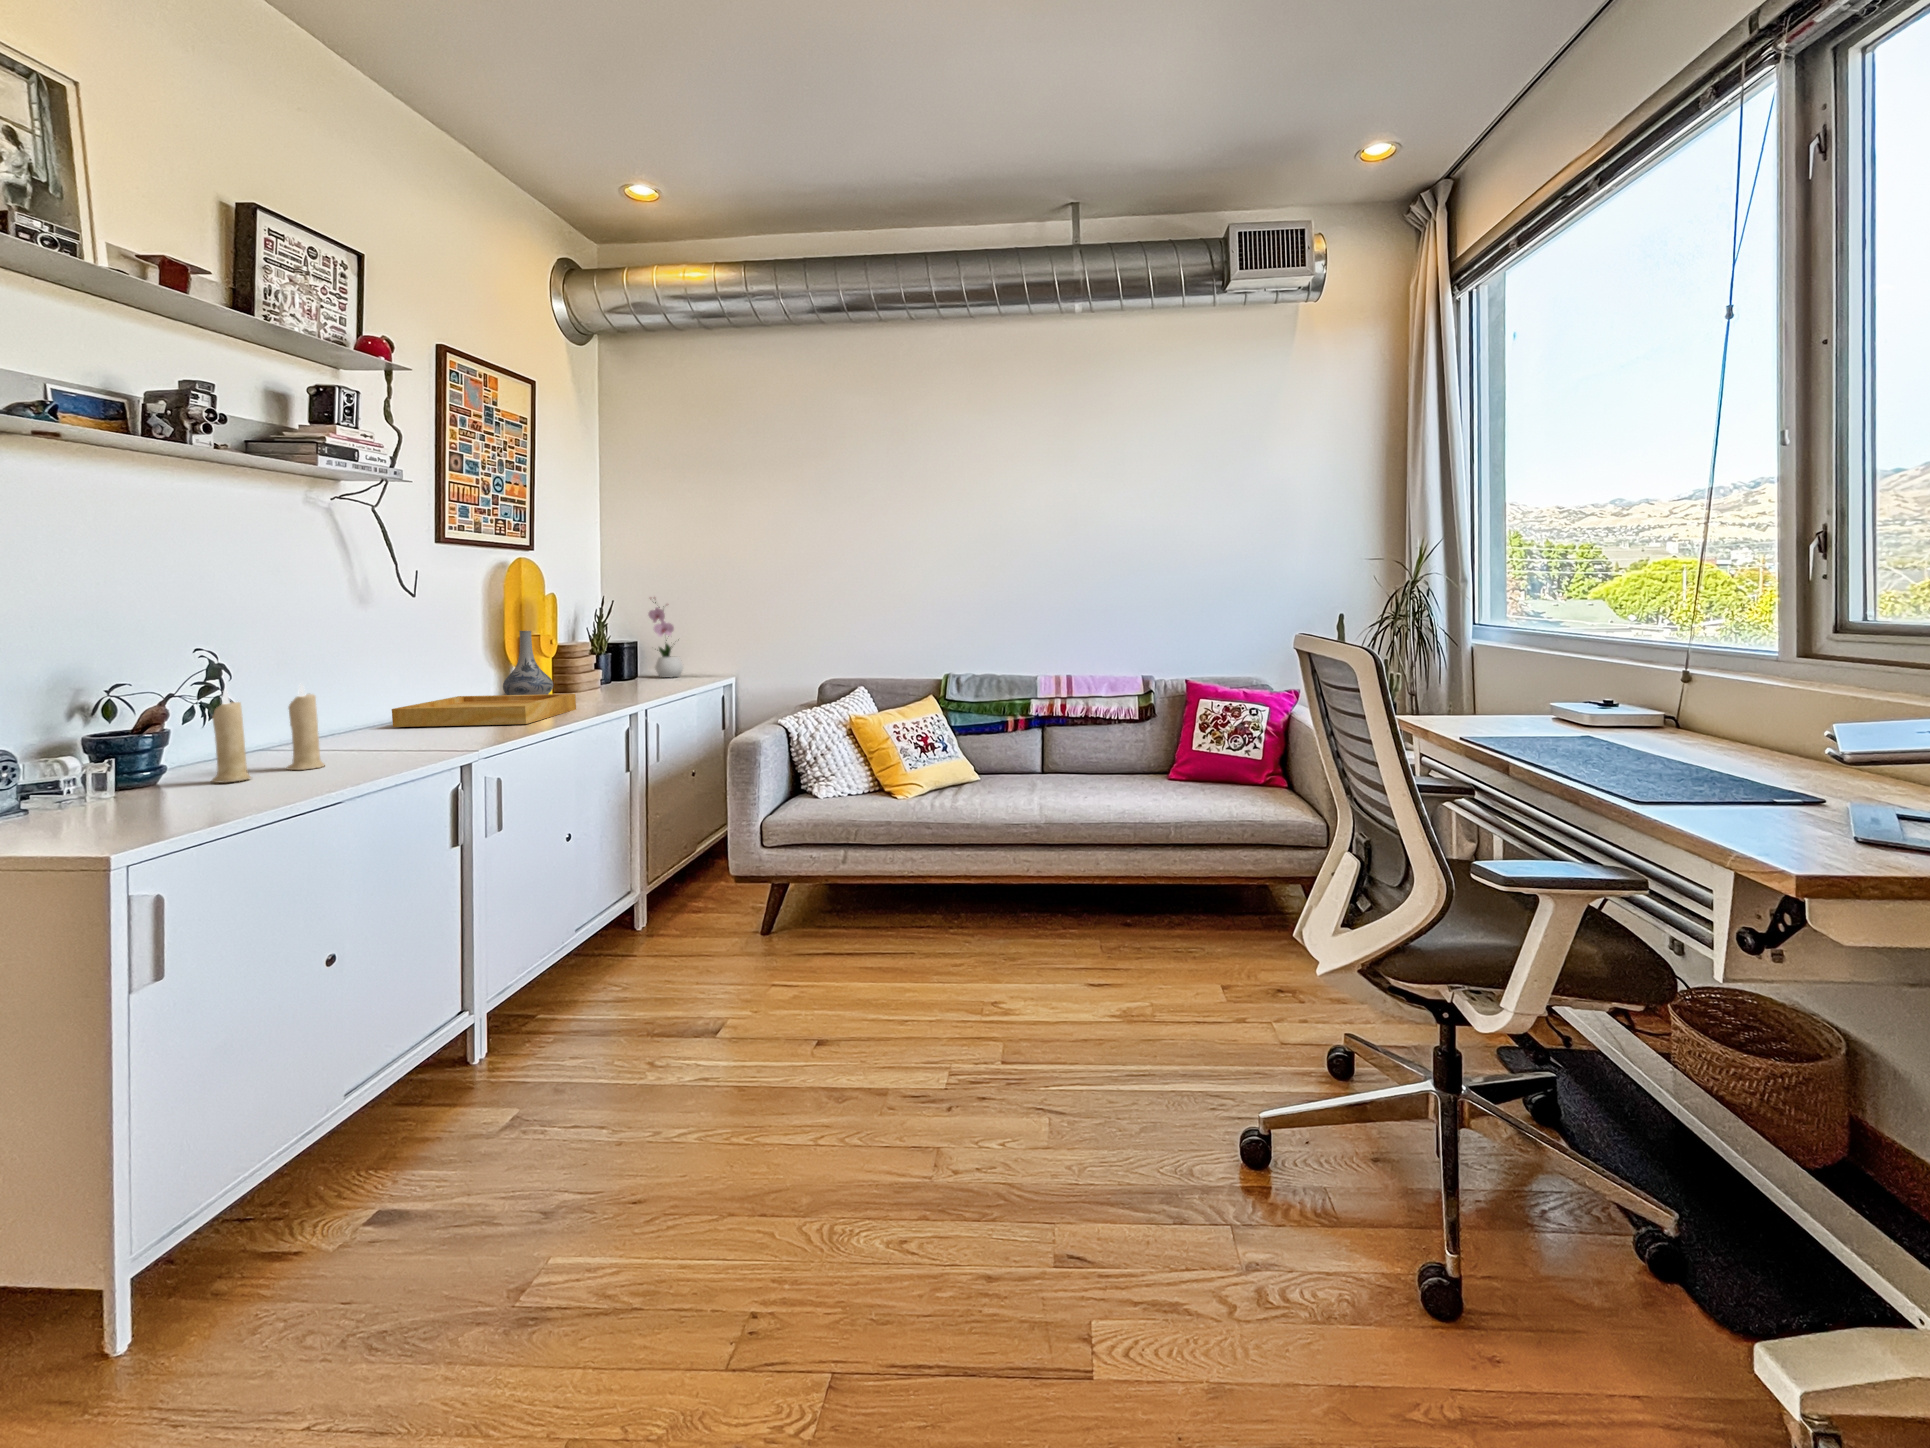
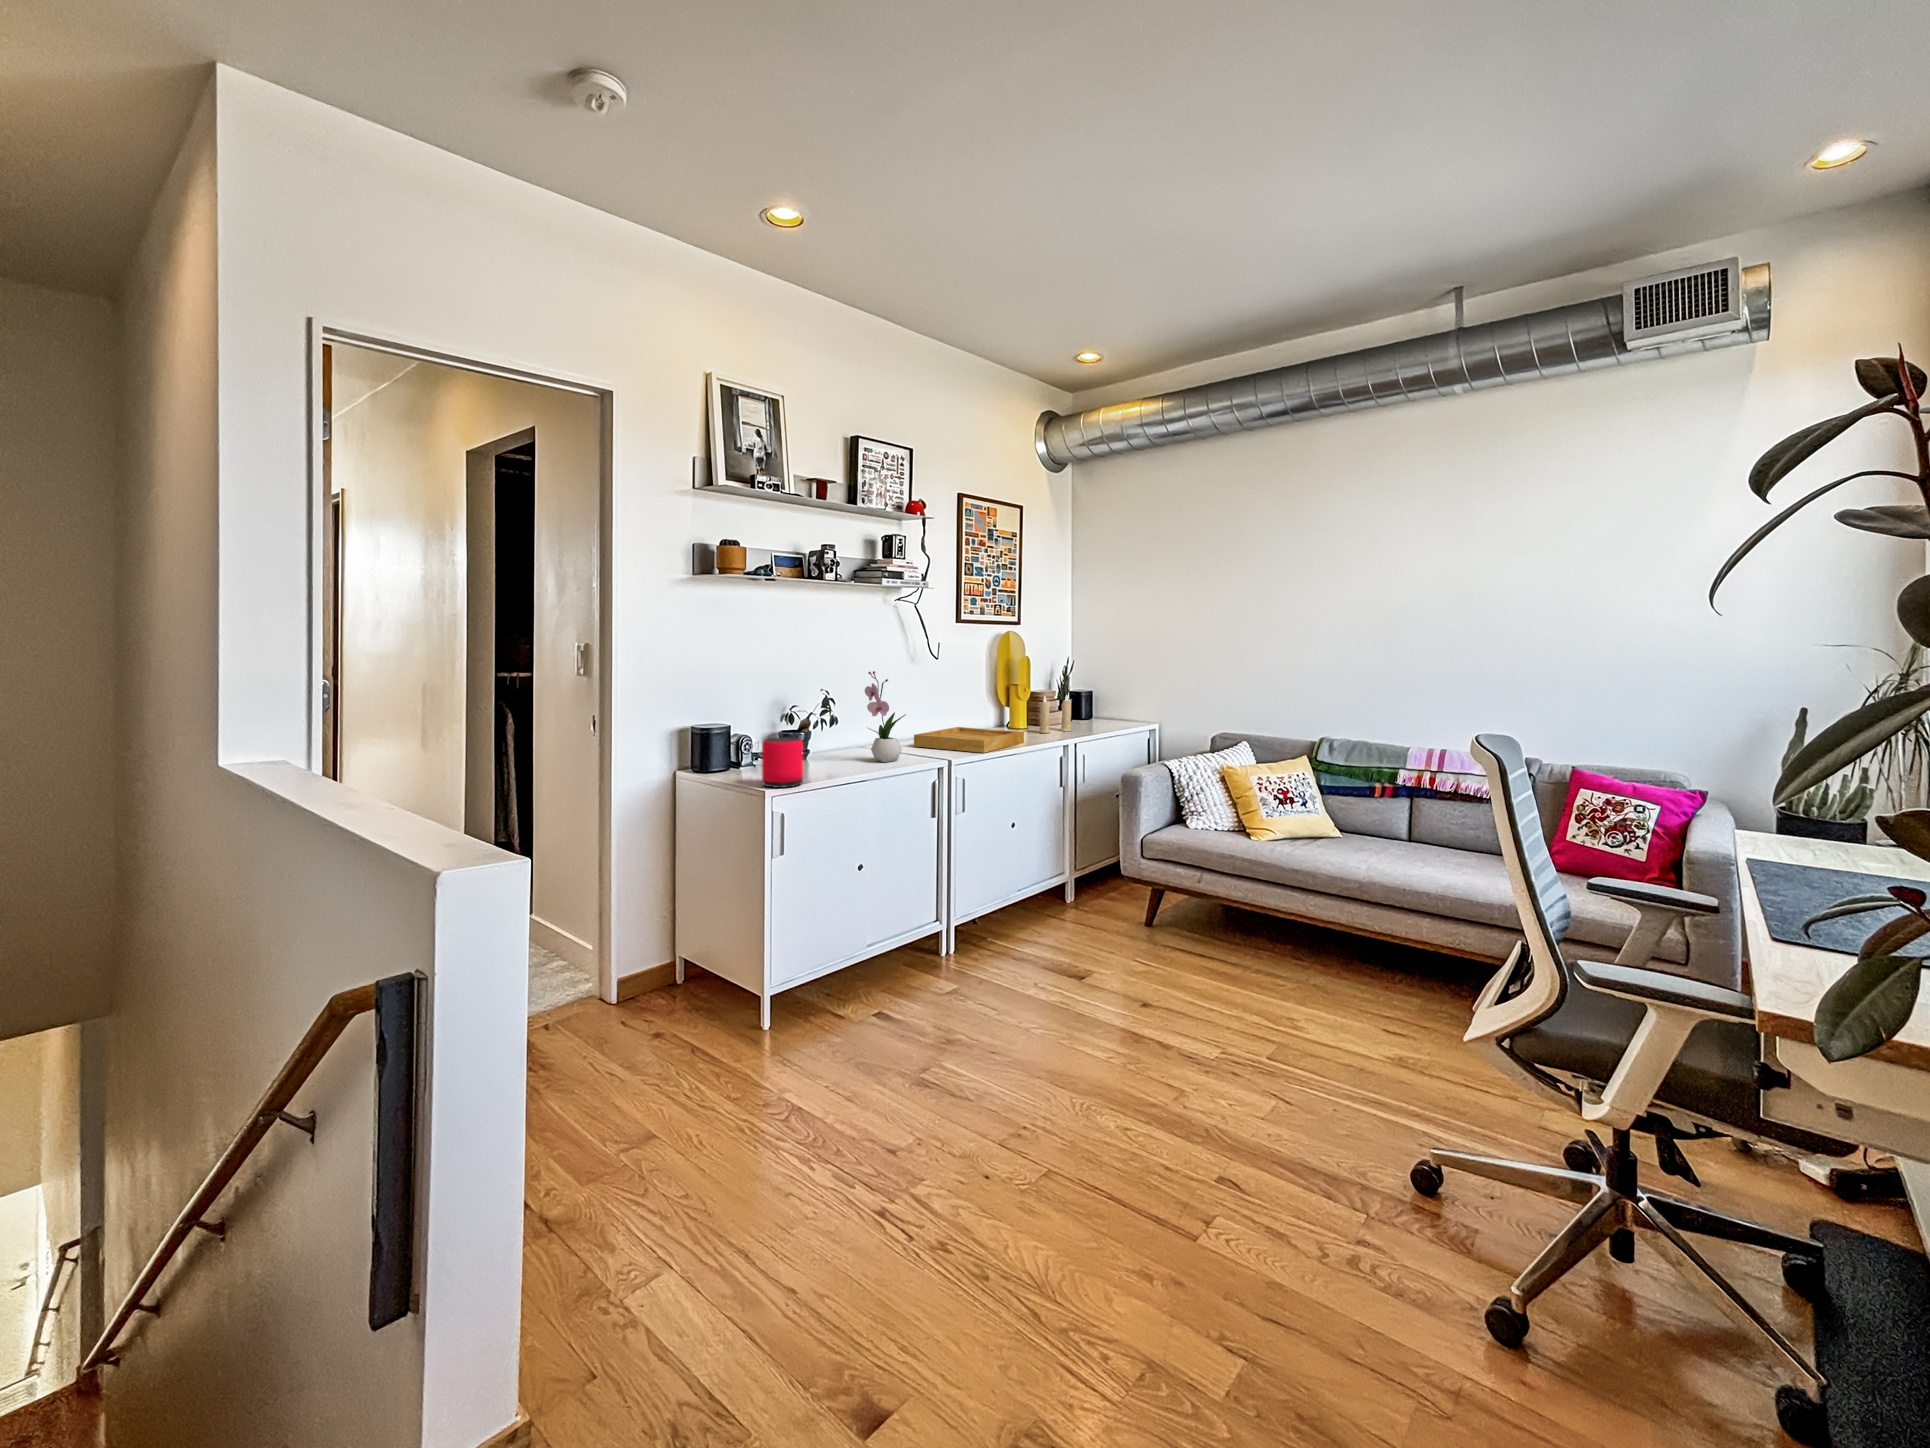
flower arrangement: present [648,602,683,678] -> present [865,671,906,762]
decorative vase: present [503,631,553,695] -> none [989,683,1020,731]
candle: present [212,684,324,783] -> present [1038,695,1072,733]
speaker: none [100,713,207,807] -> present [762,737,803,788]

